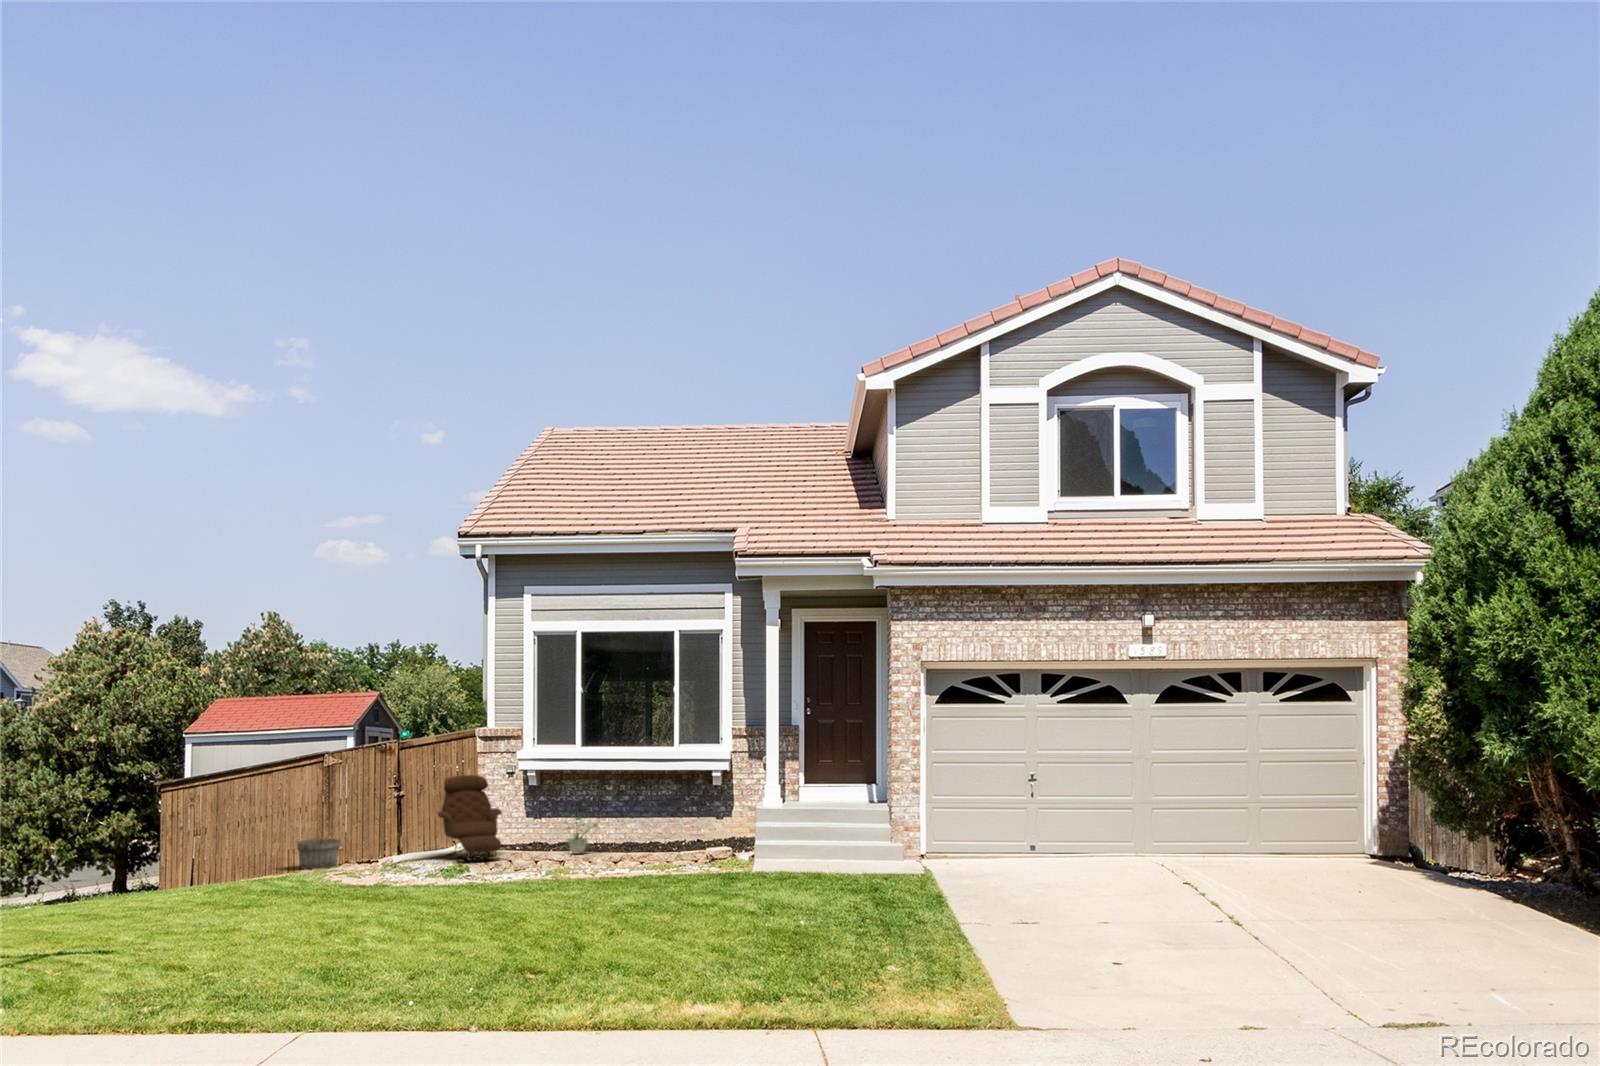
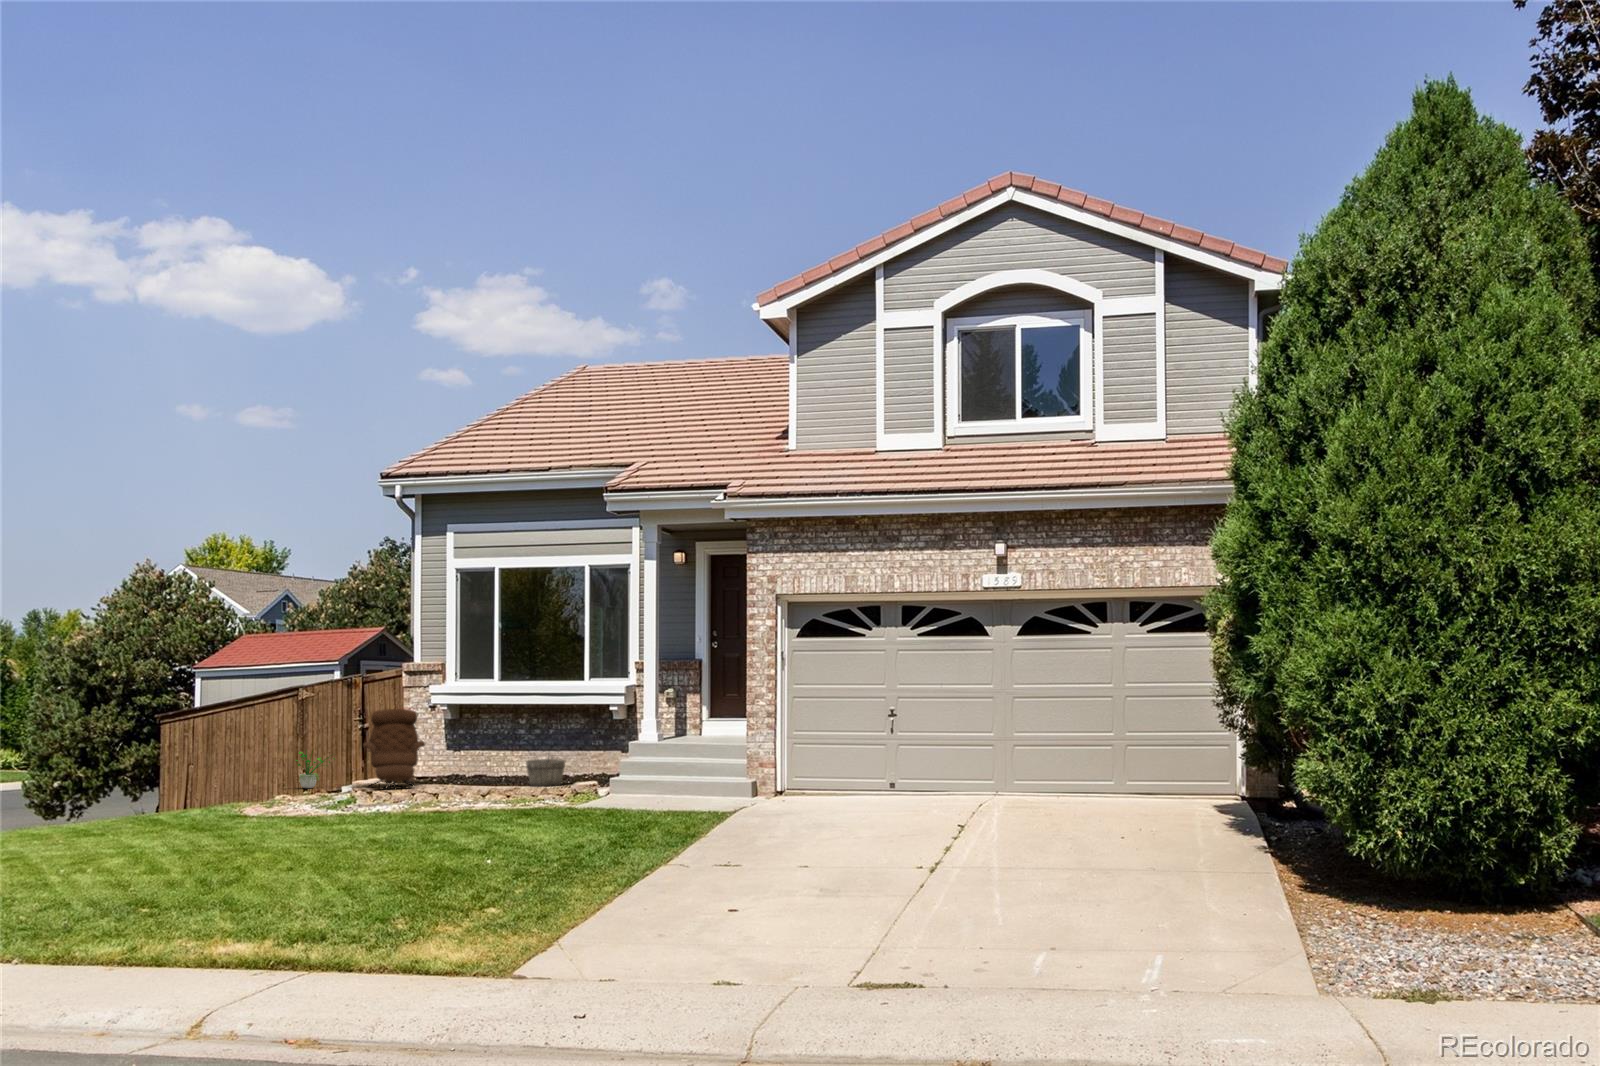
potted plant: present [565,817,598,854] -> present [296,752,335,789]
wooden bucket: present [297,833,340,869] -> present [526,758,565,787]

